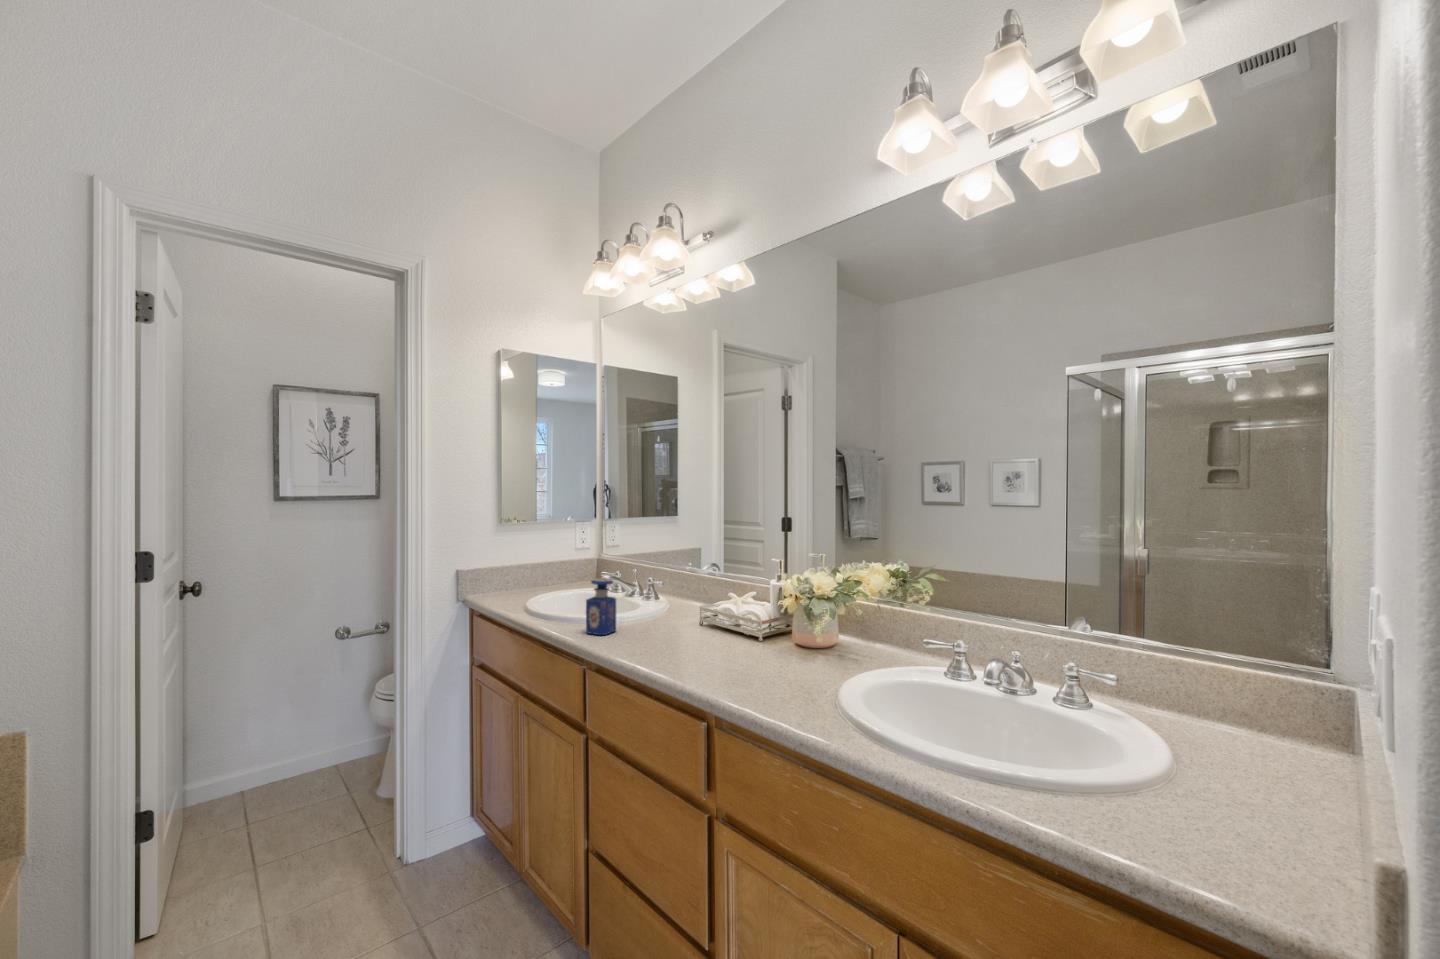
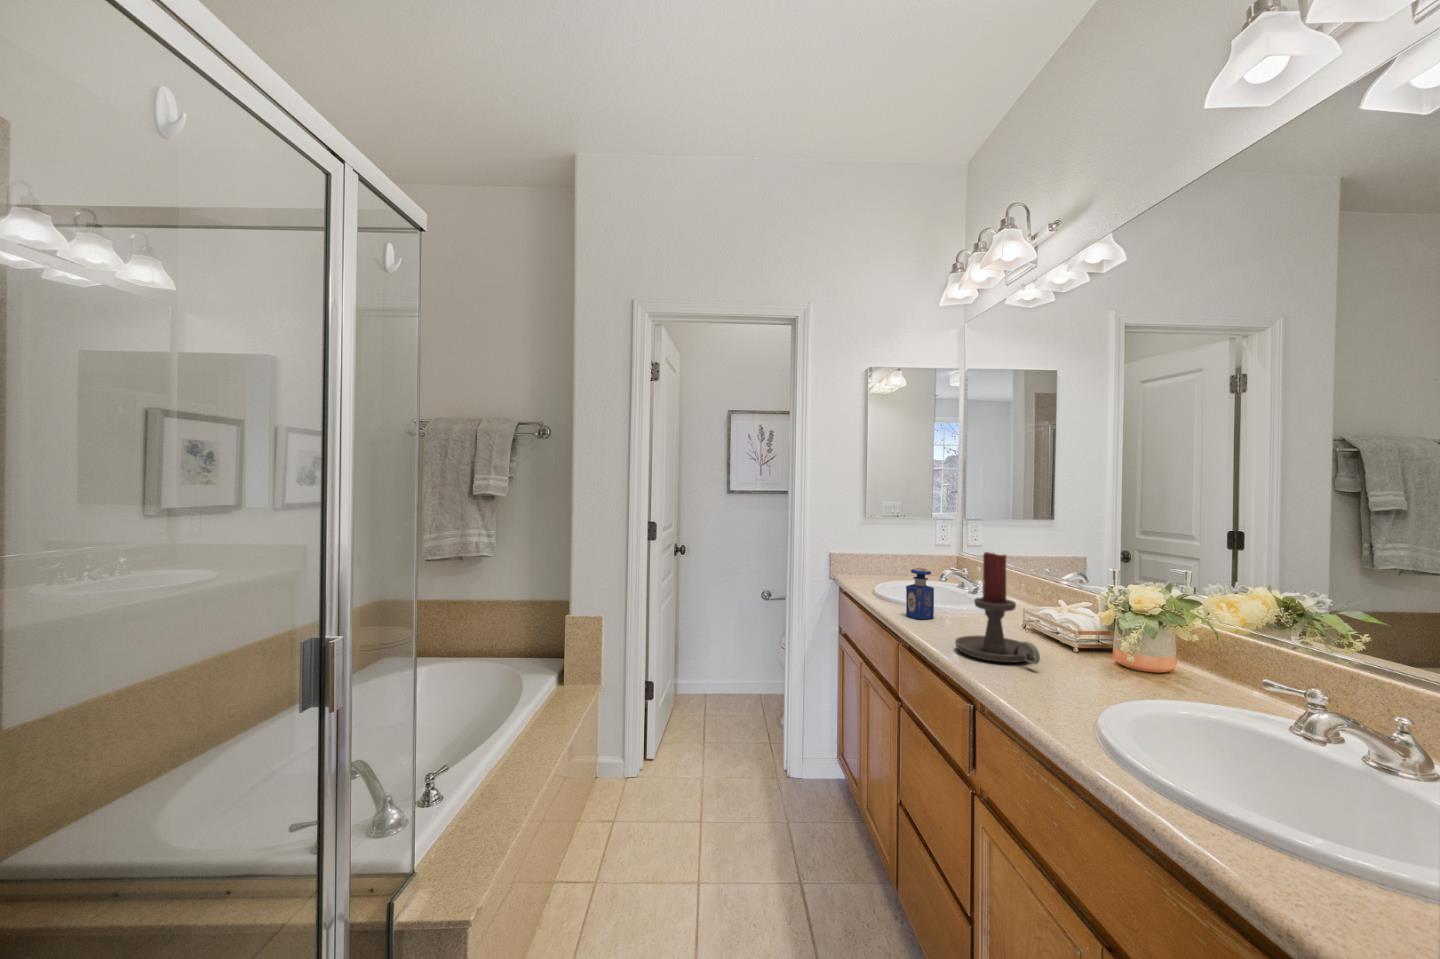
candle holder: none [667,553,757,668] -> present [955,552,1040,664]

